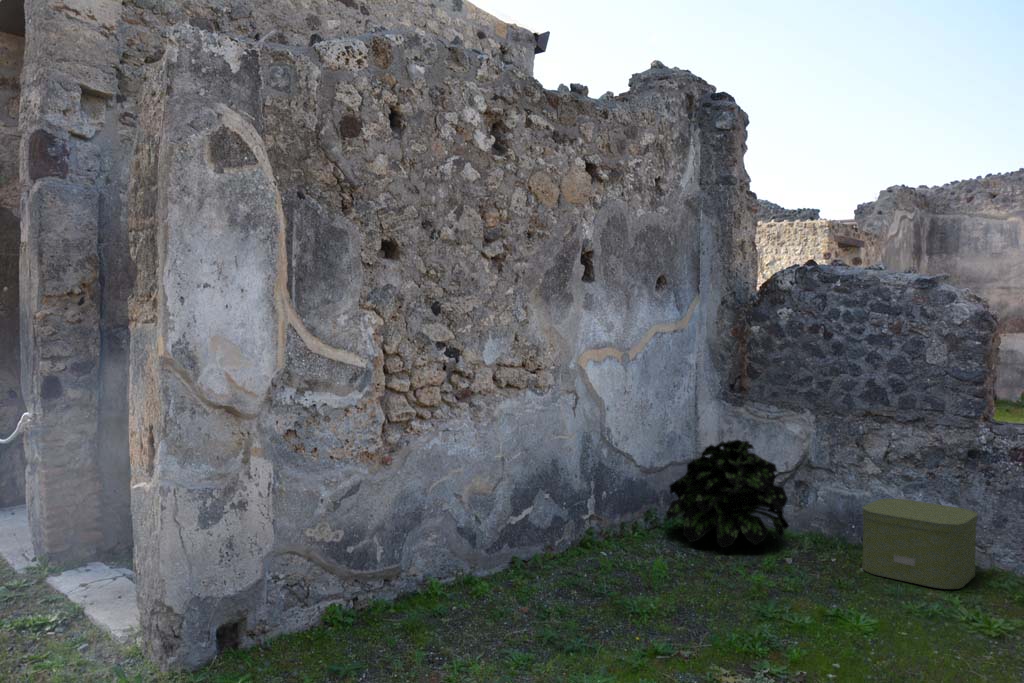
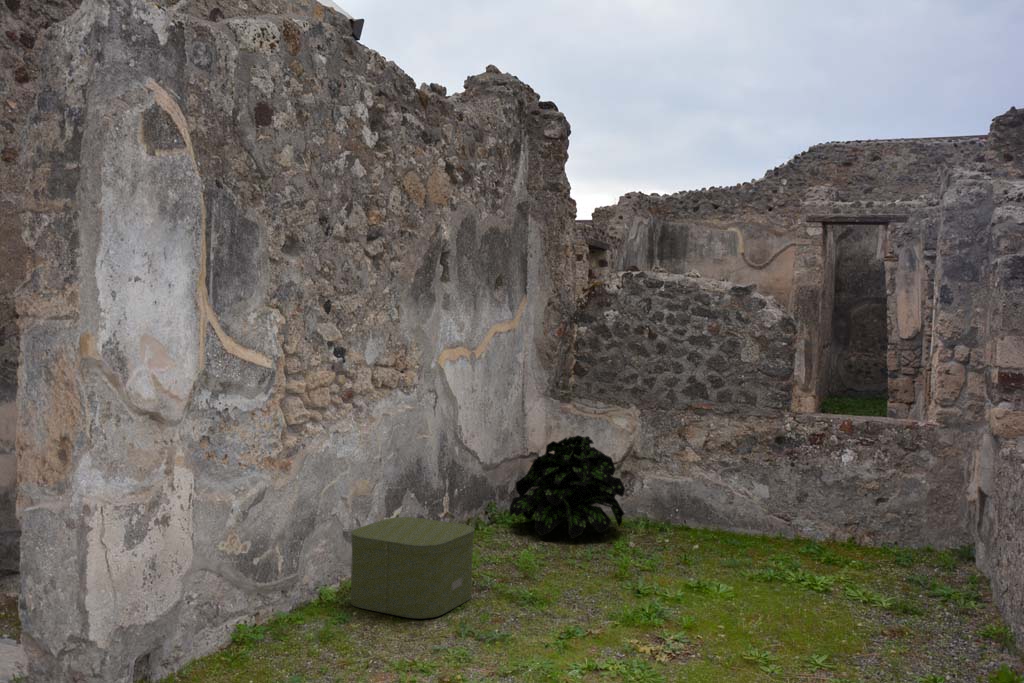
storage box: present [862,498,978,589] -> present [350,517,475,618]

